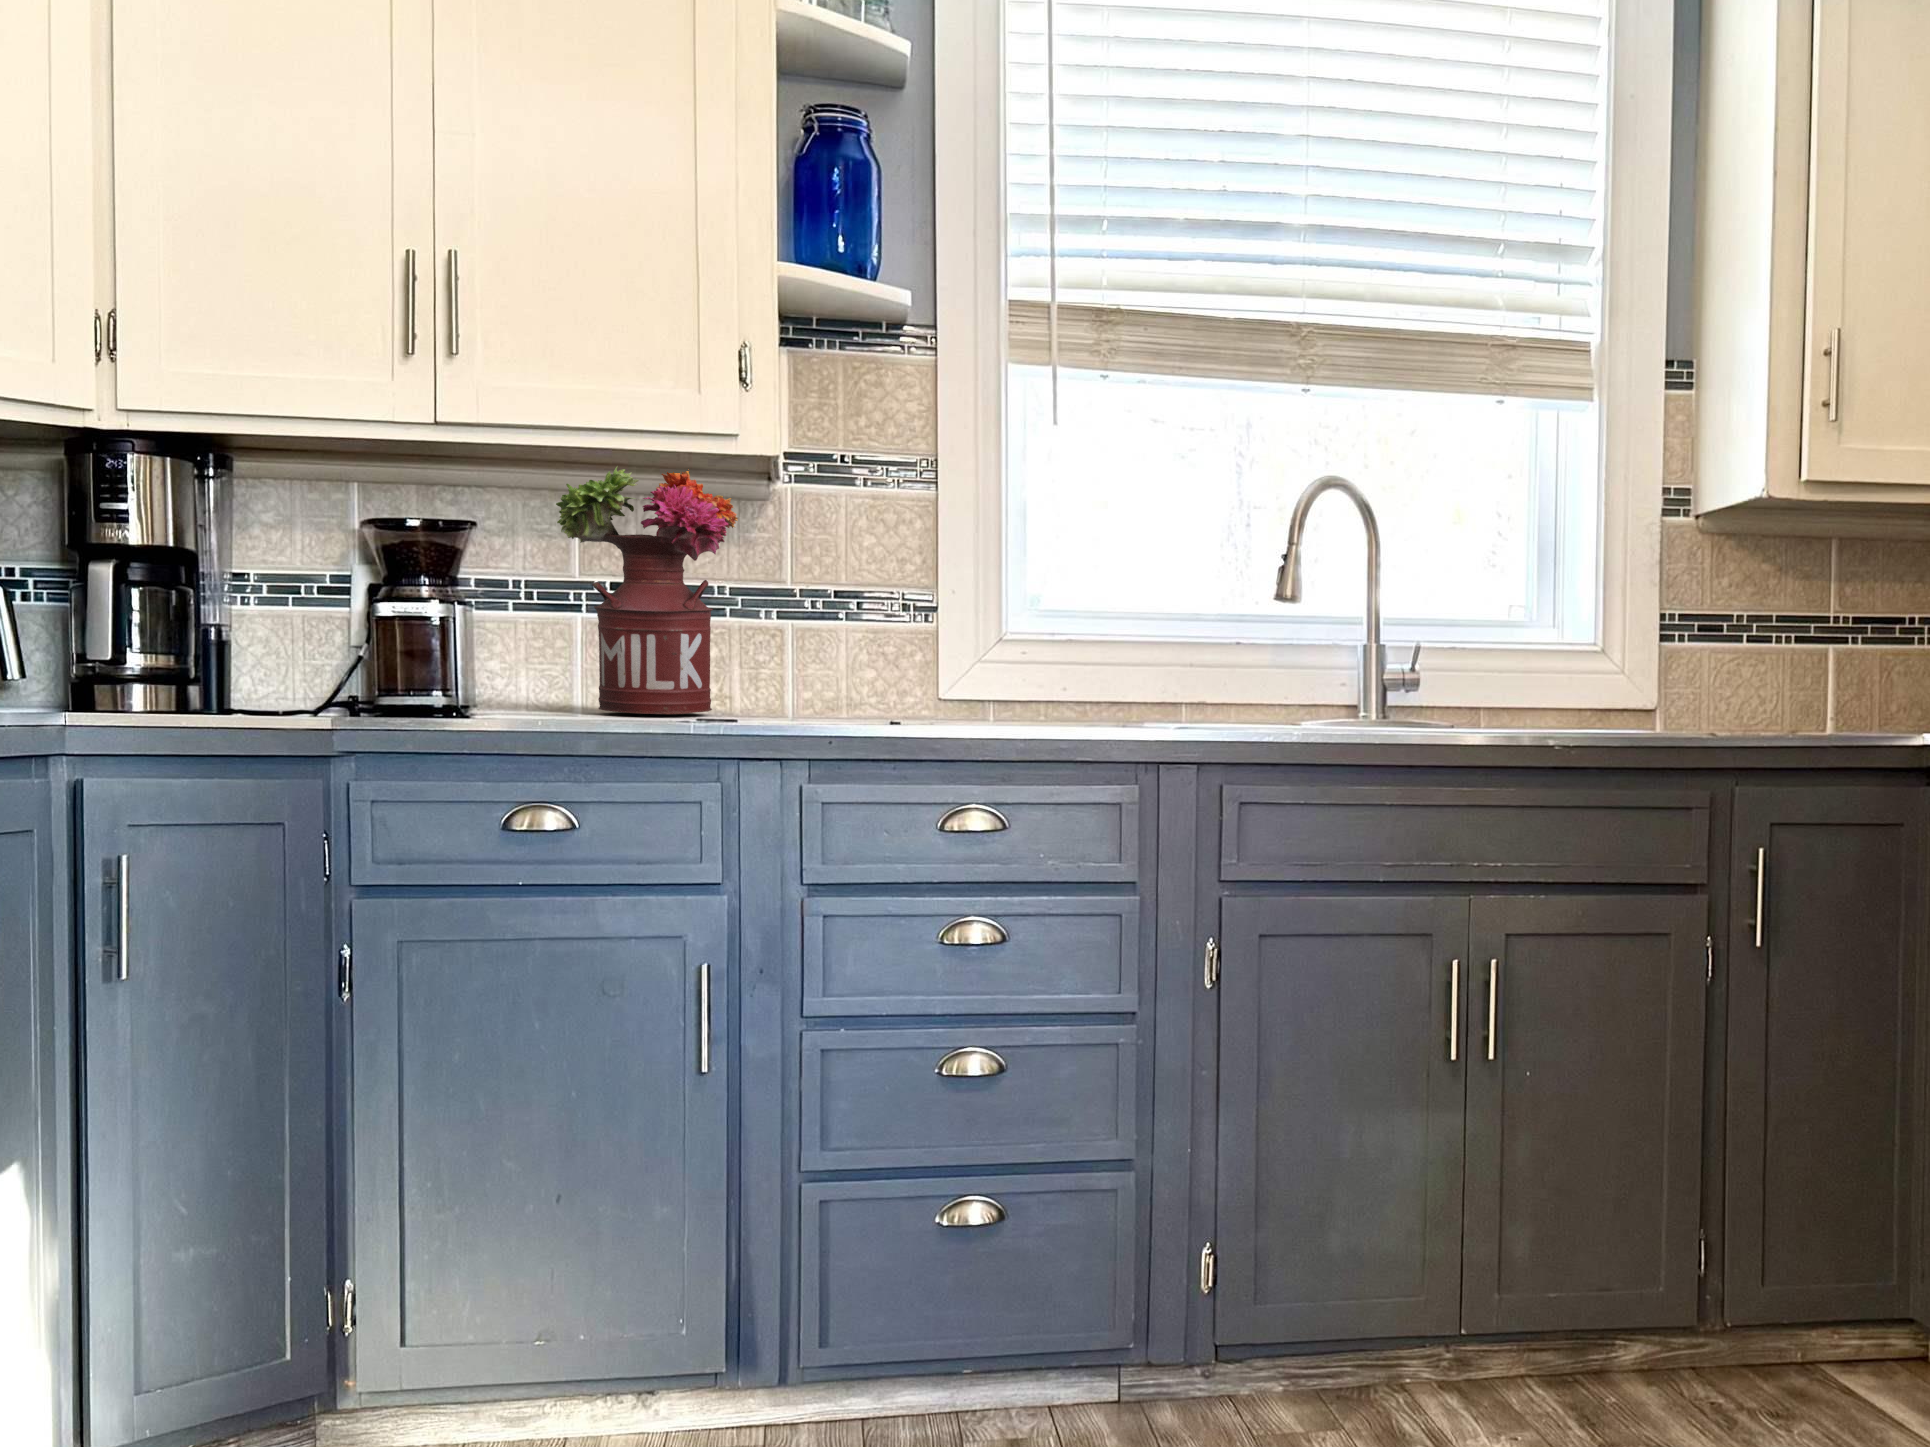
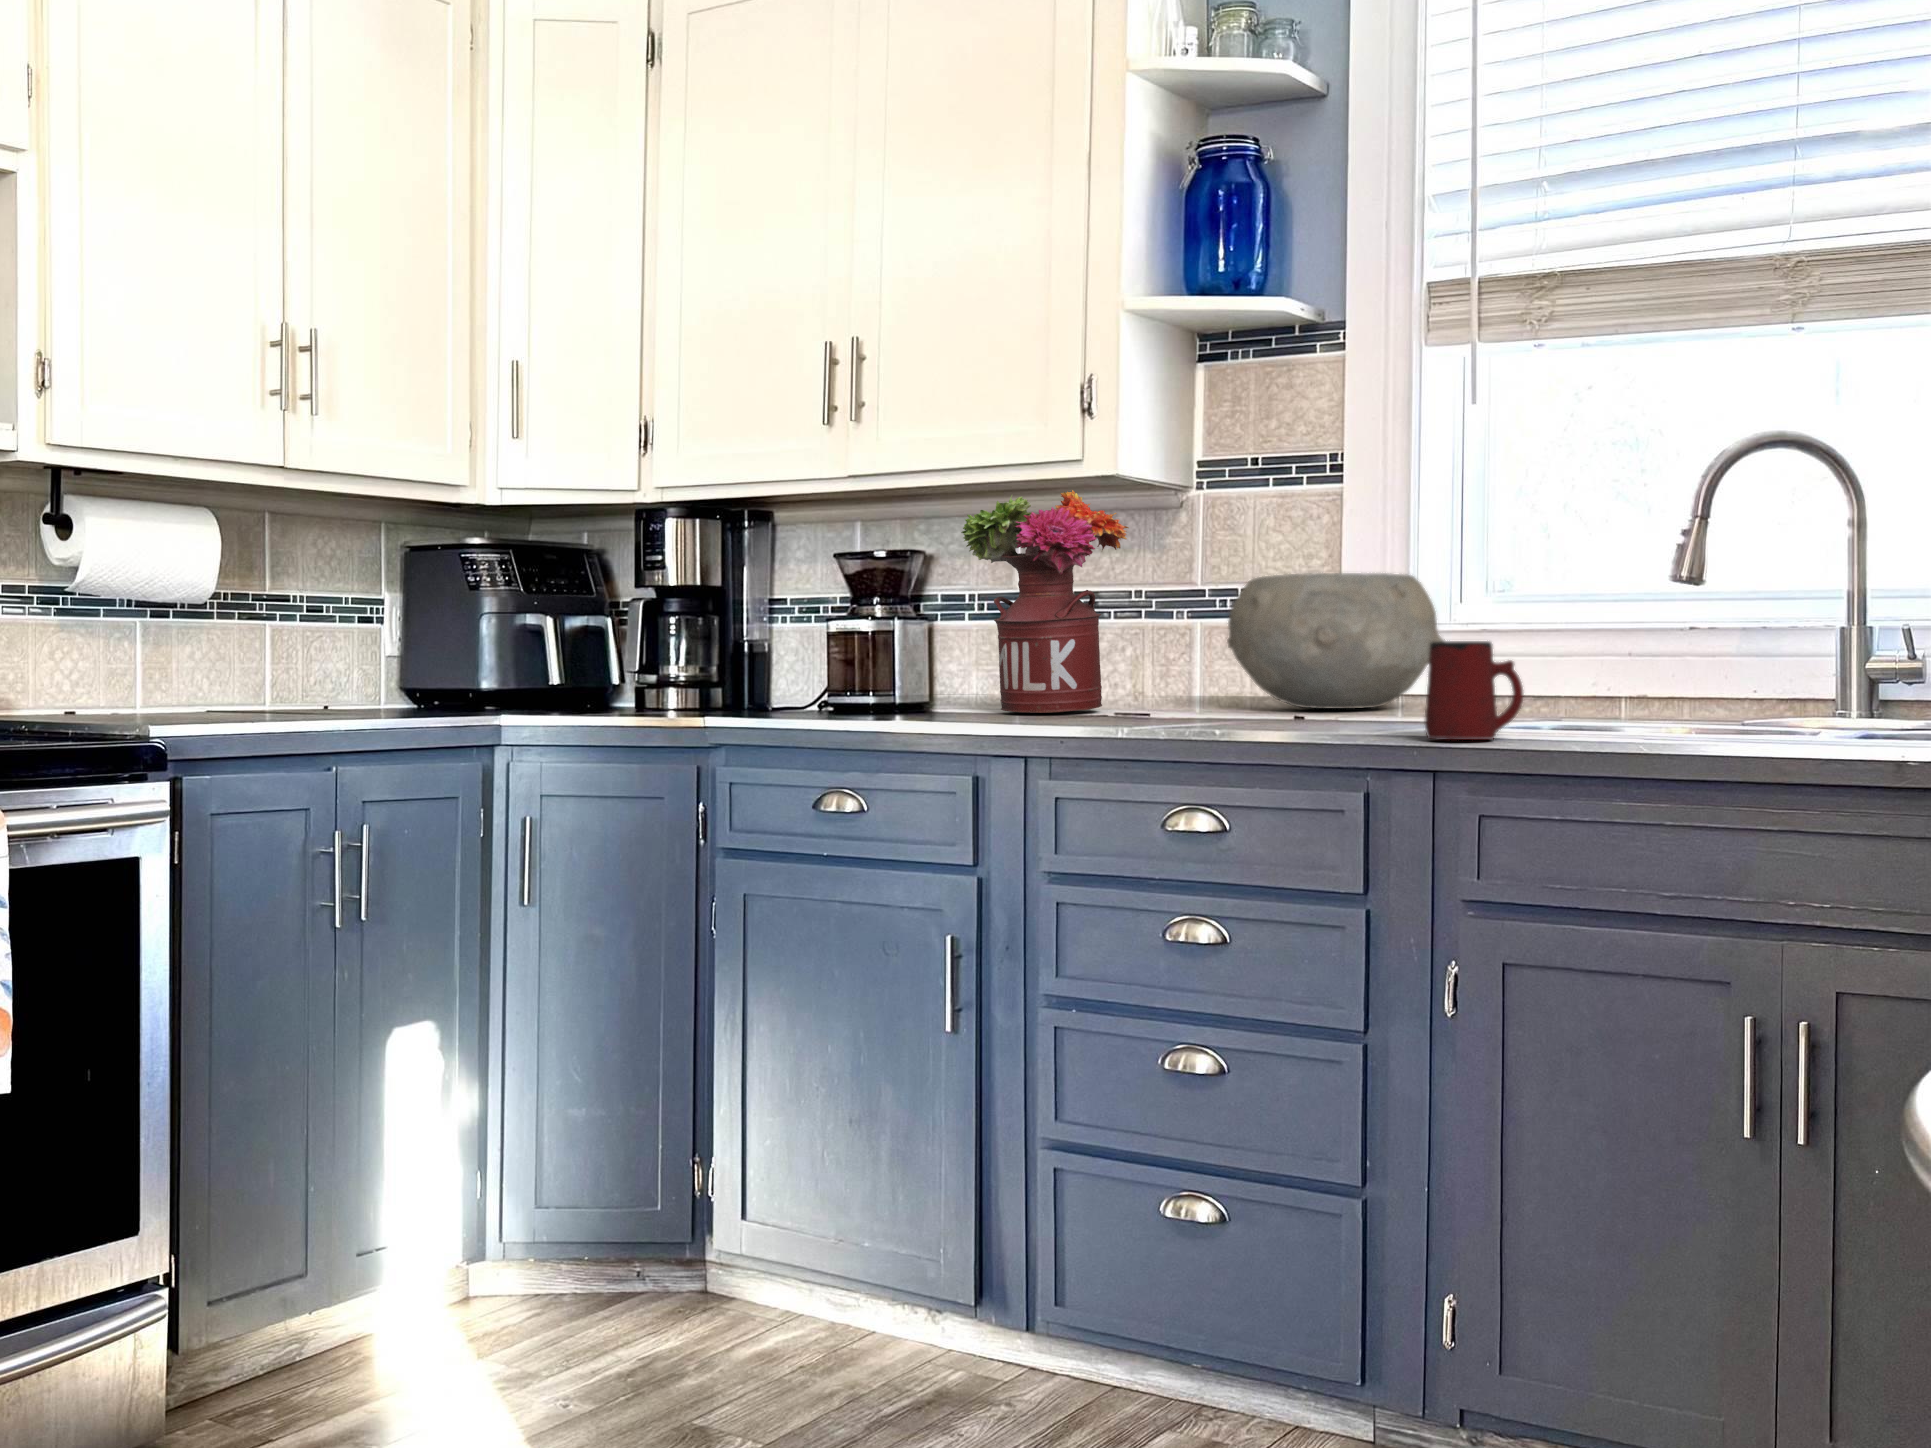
ceramic bowl: none [815,576,1014,712] -> present [1227,573,1445,709]
mug: none [1194,646,1272,737] -> present [1425,641,1524,740]

